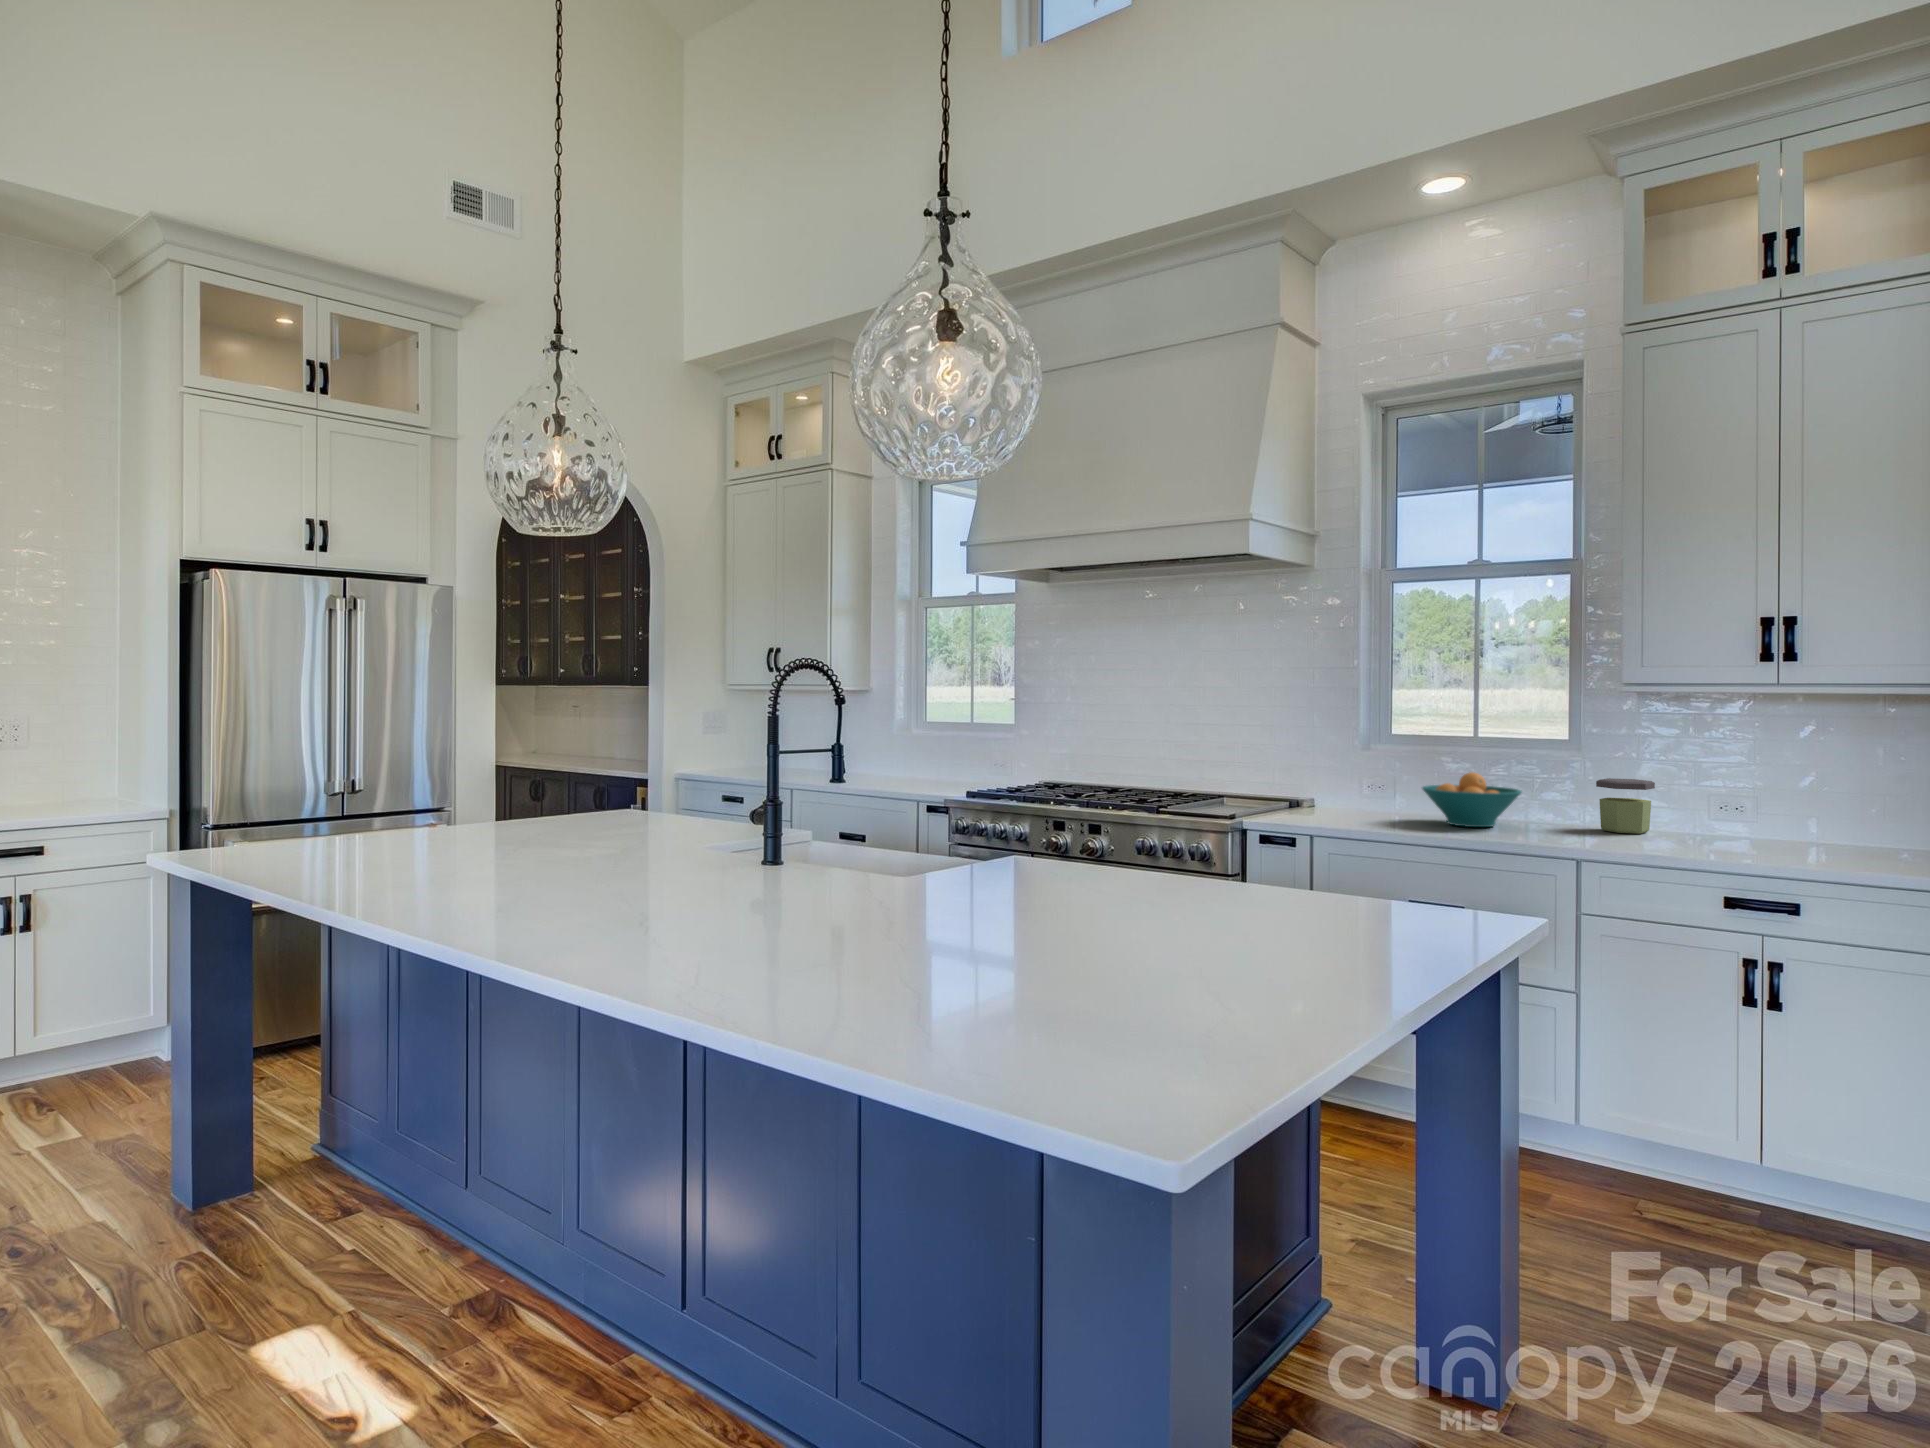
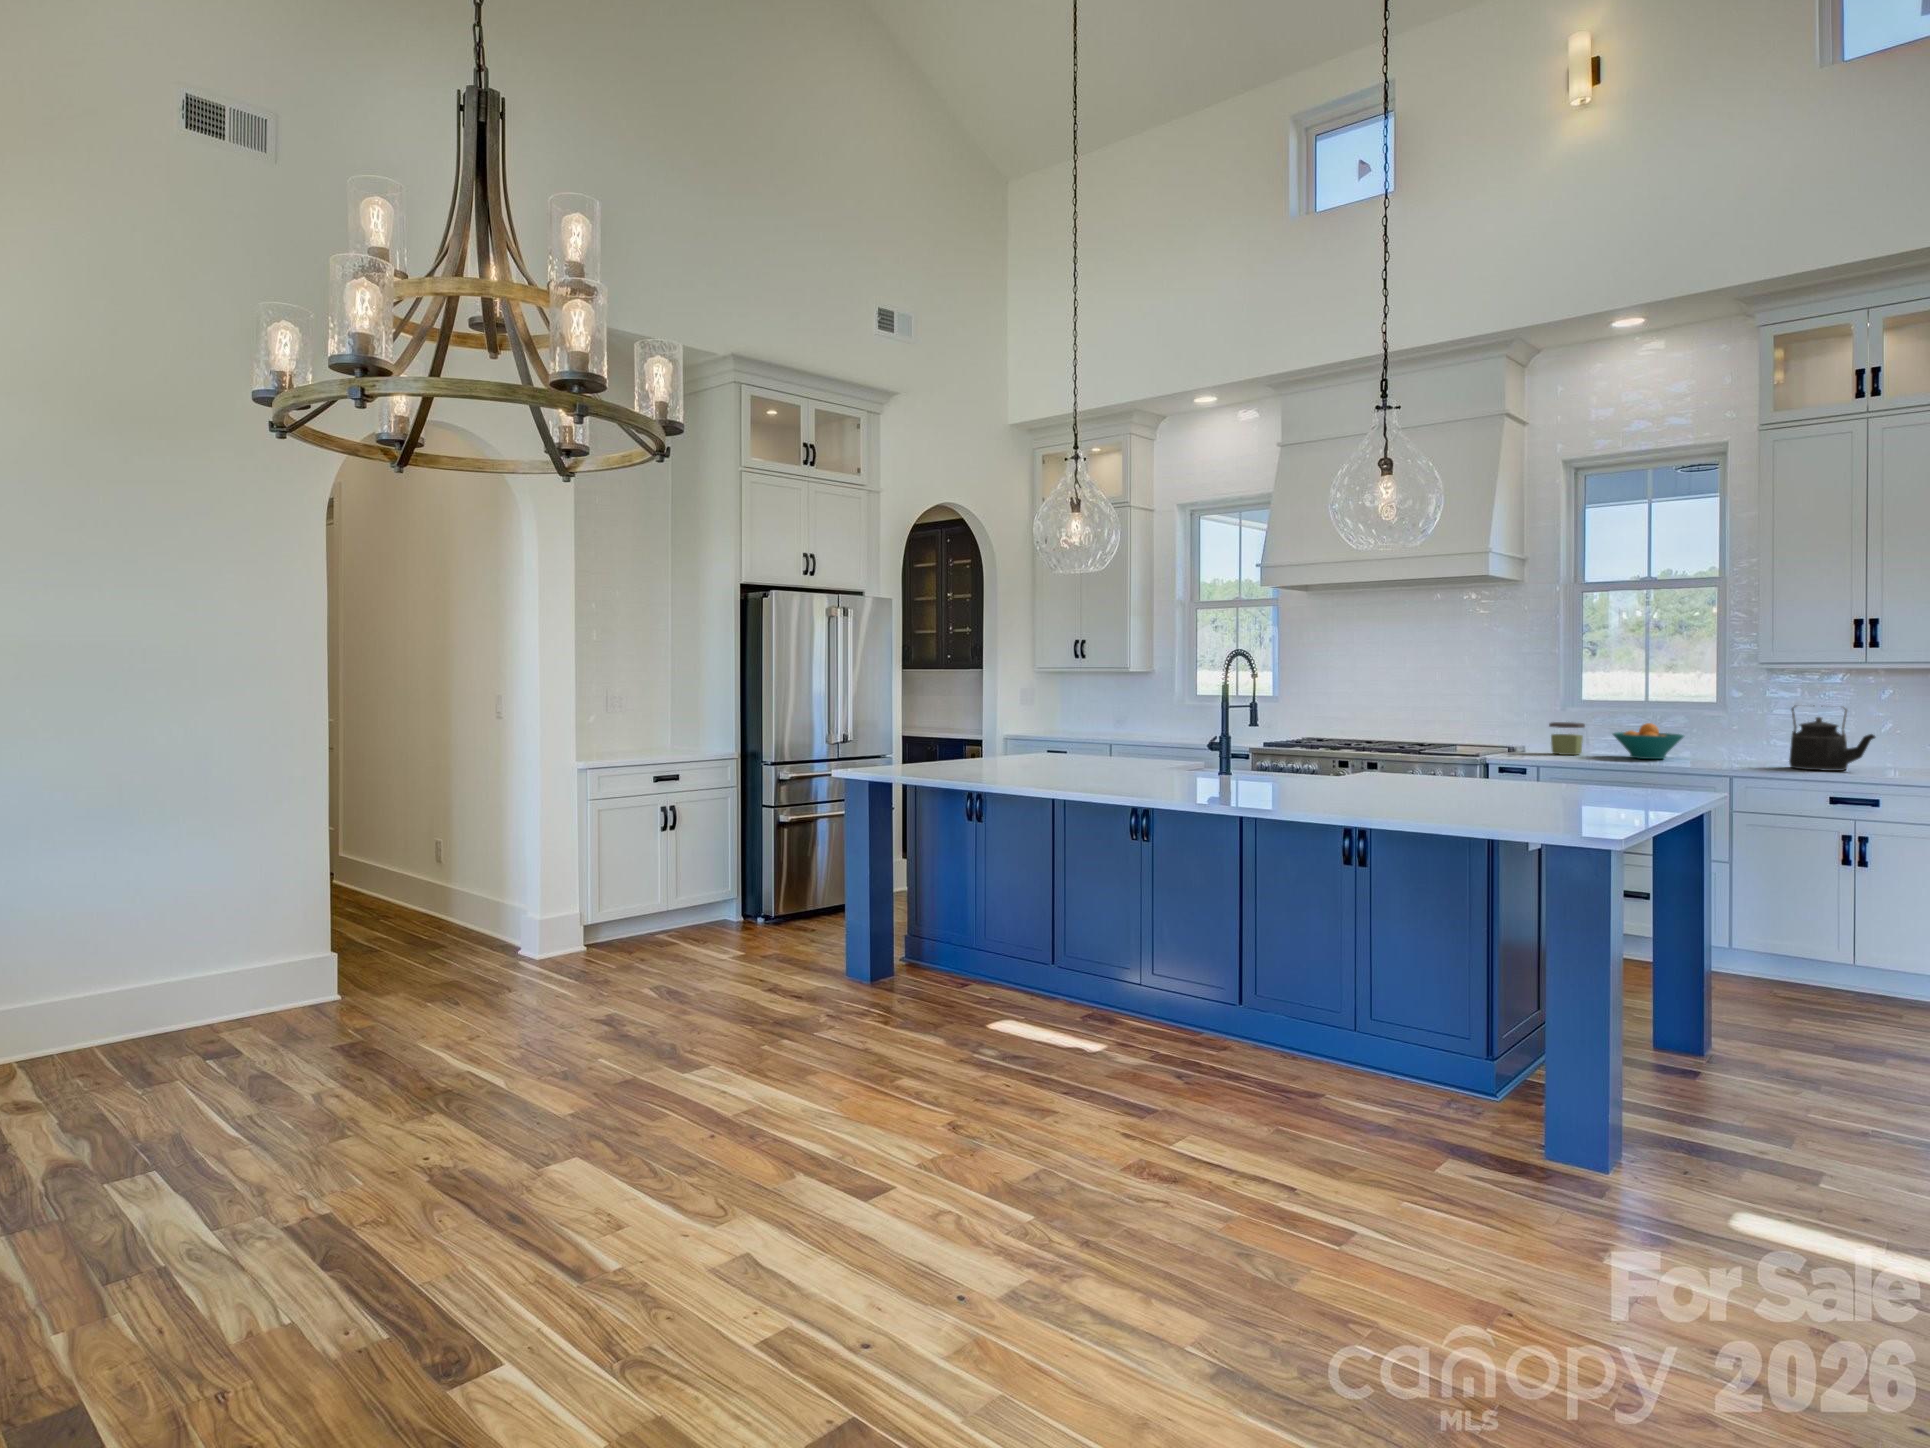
kettle: none [1667,749,1793,853] -> present [1789,707,1875,771]
jar: present [1596,778,1655,834] -> present [1549,722,1585,755]

